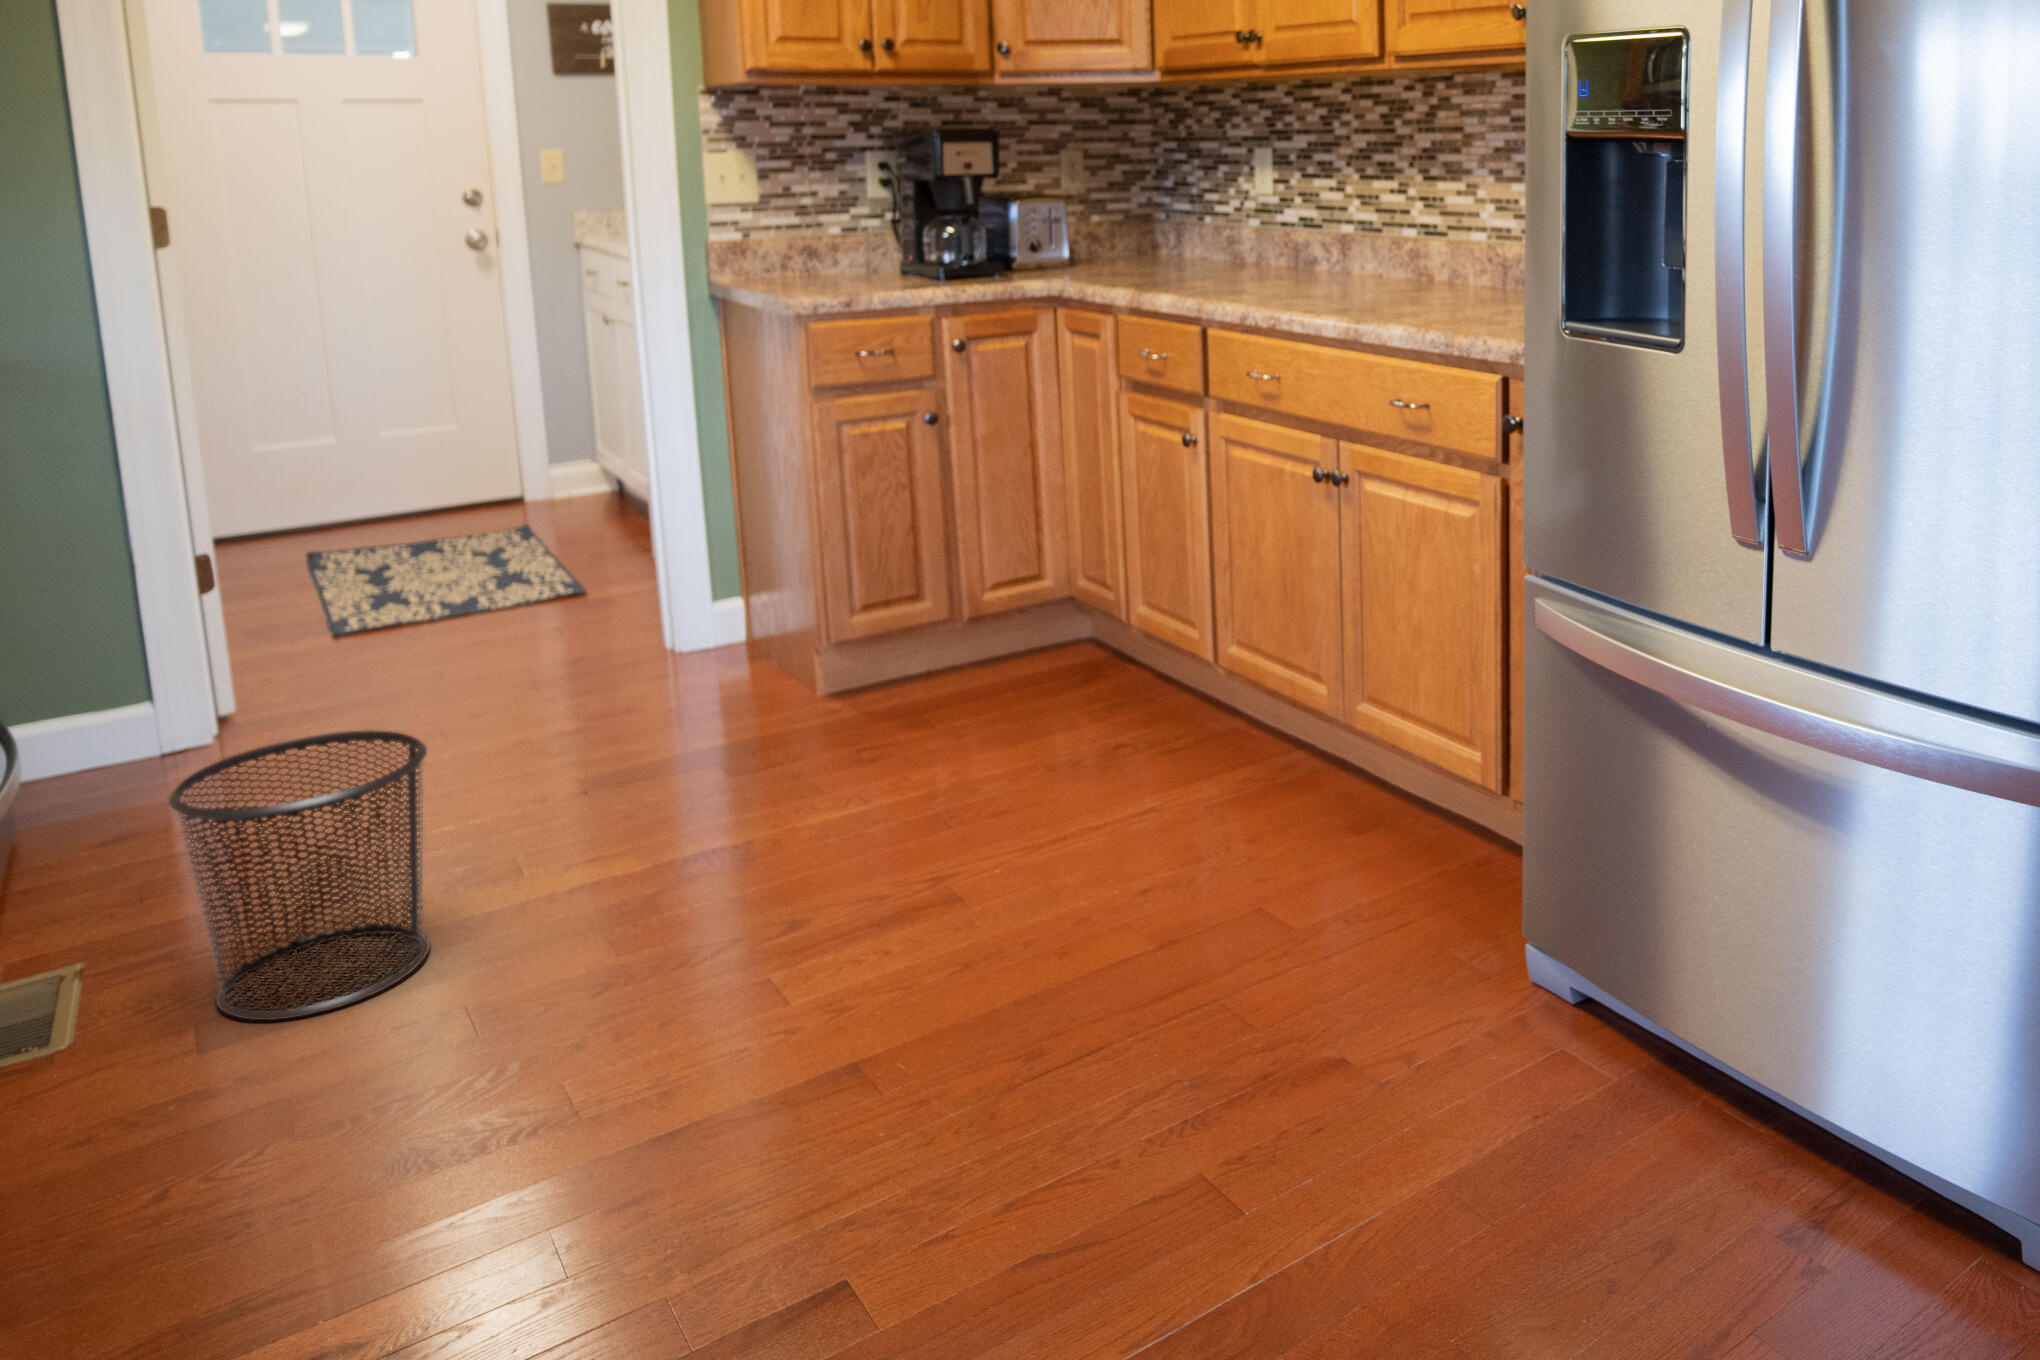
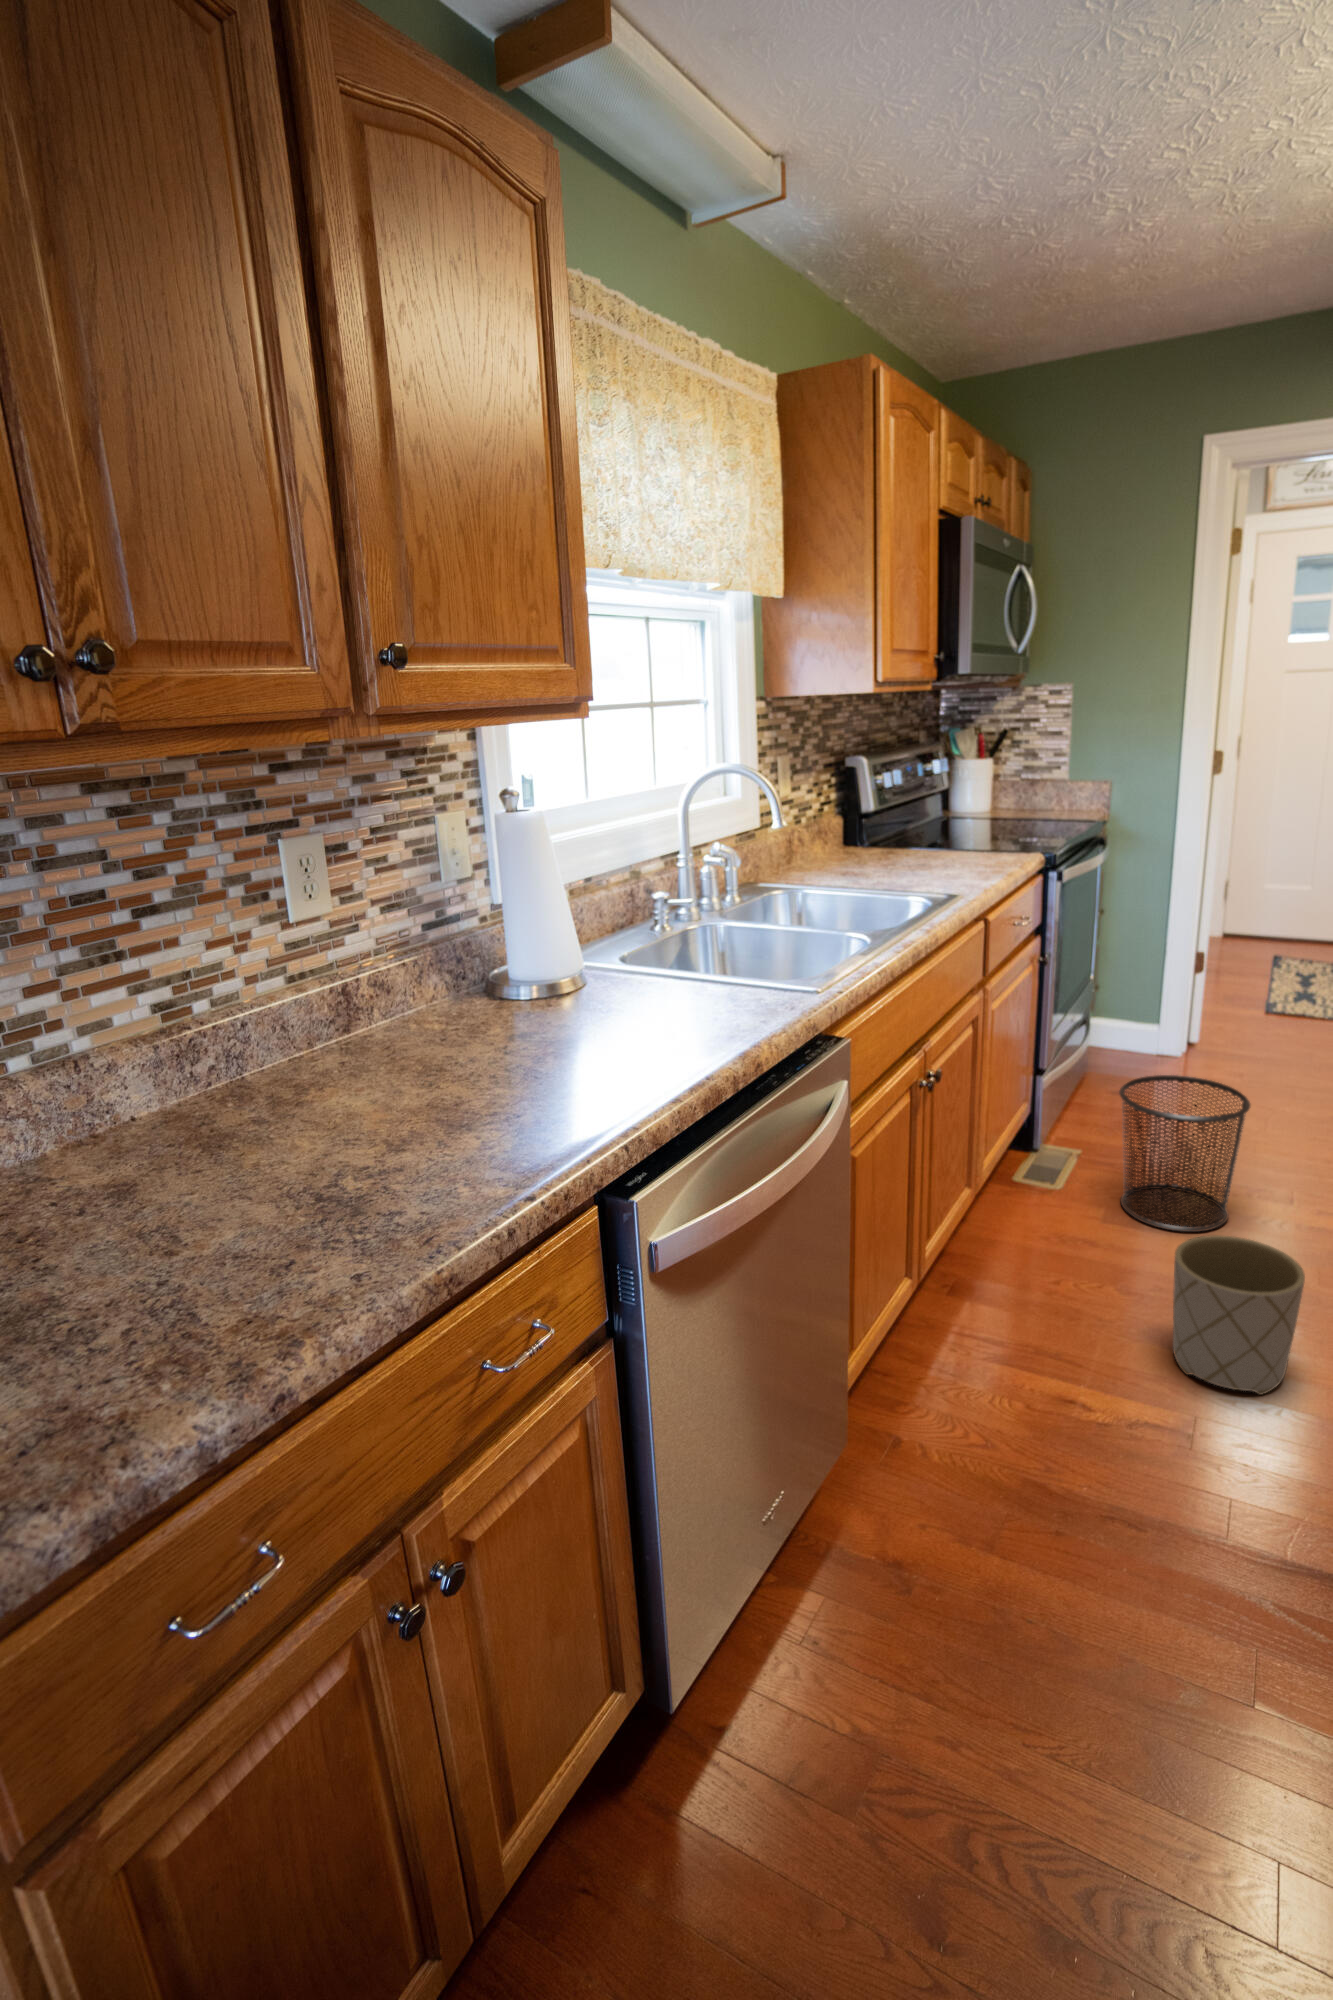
planter: none [408,924,629,1198] -> present [1173,1235,1305,1395]

